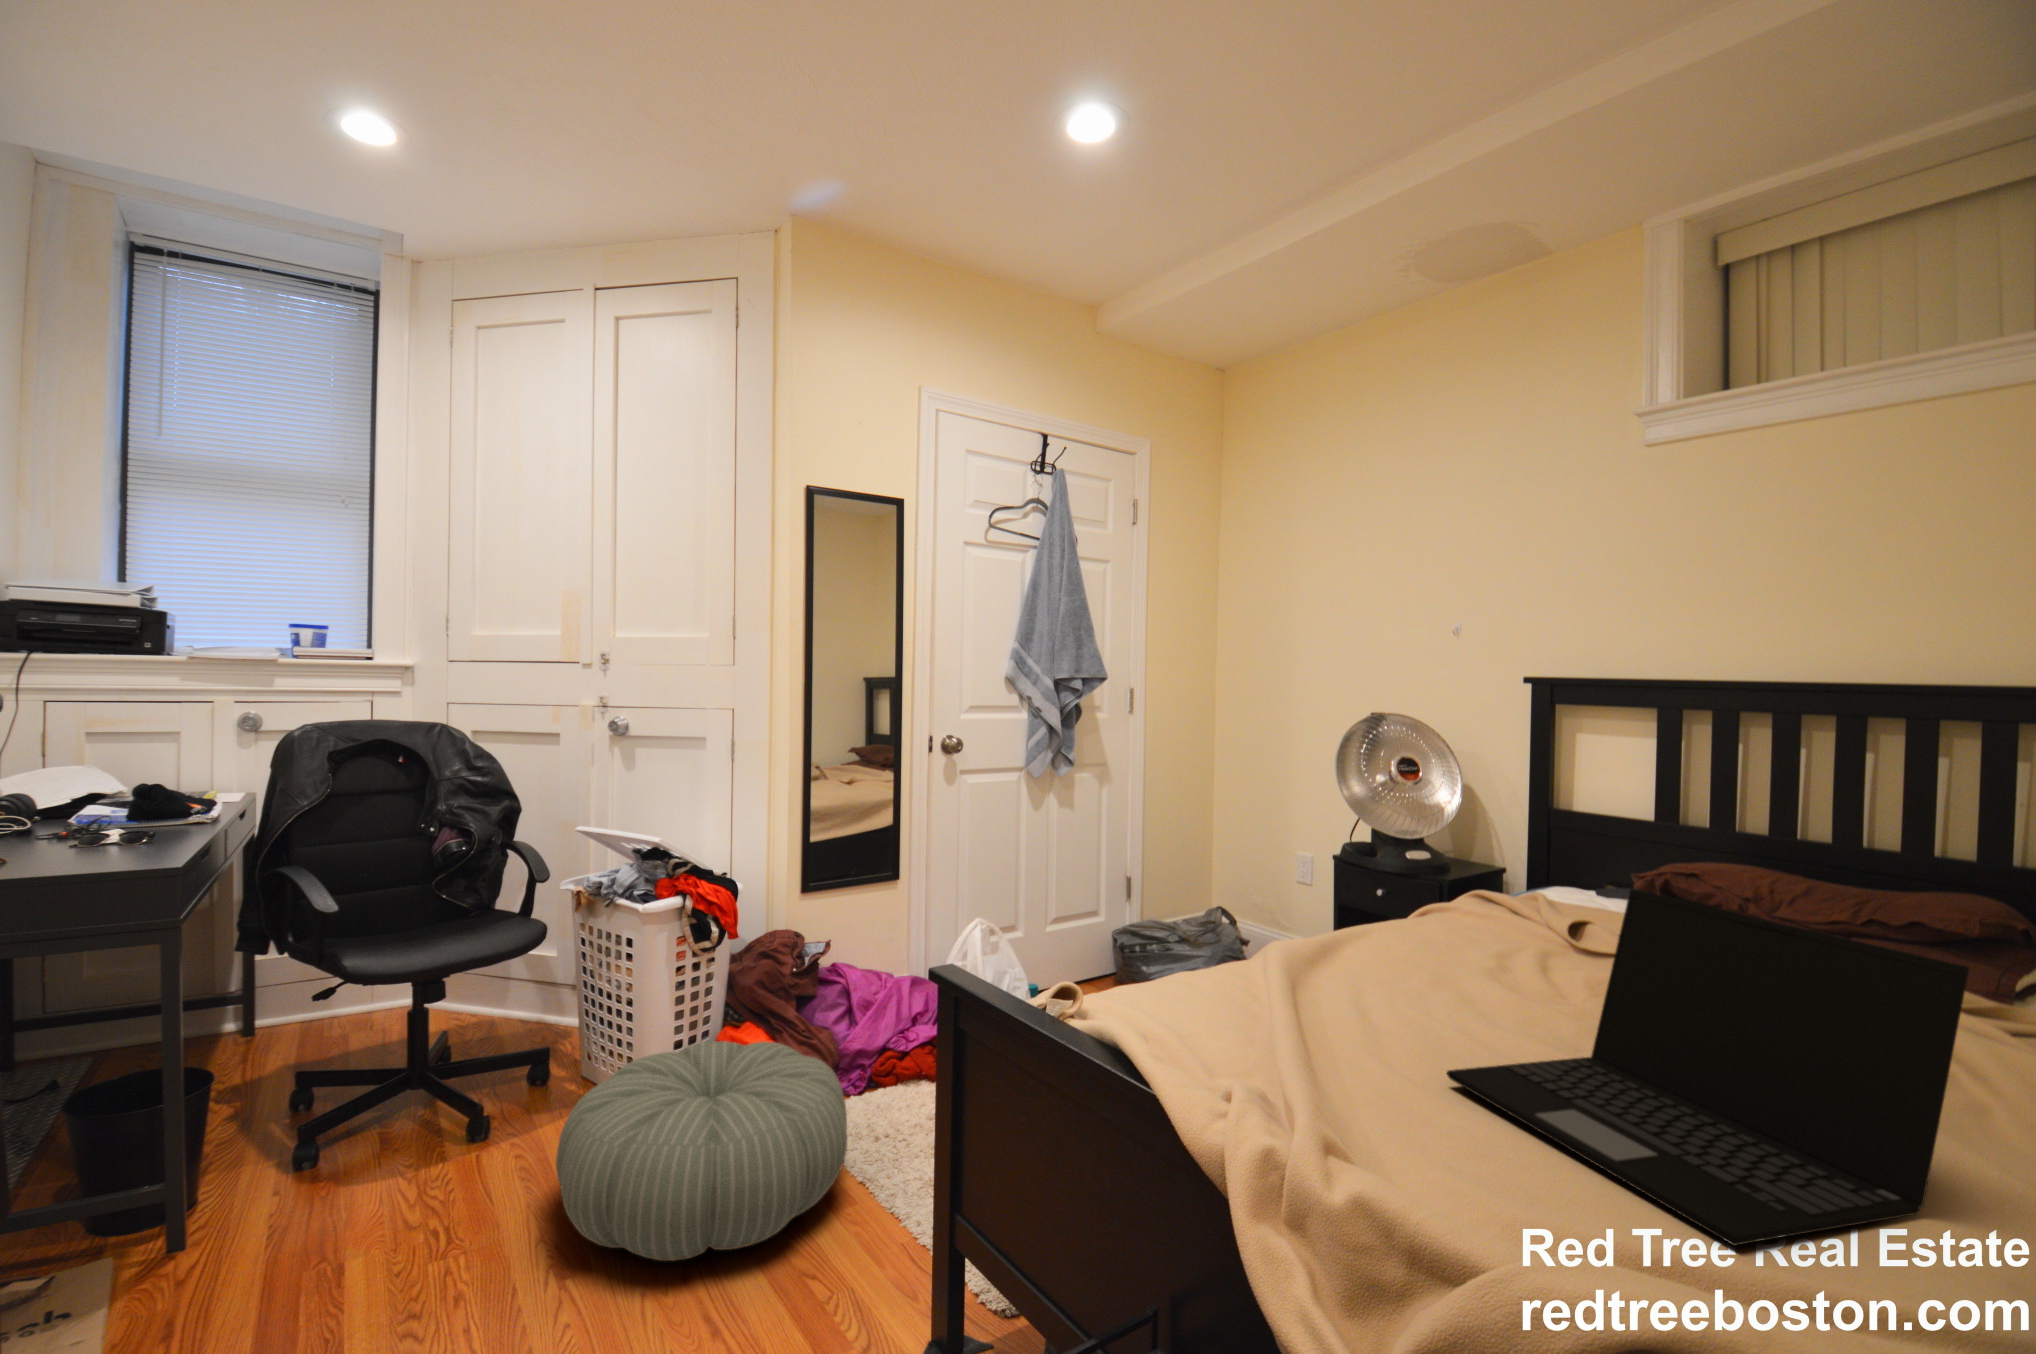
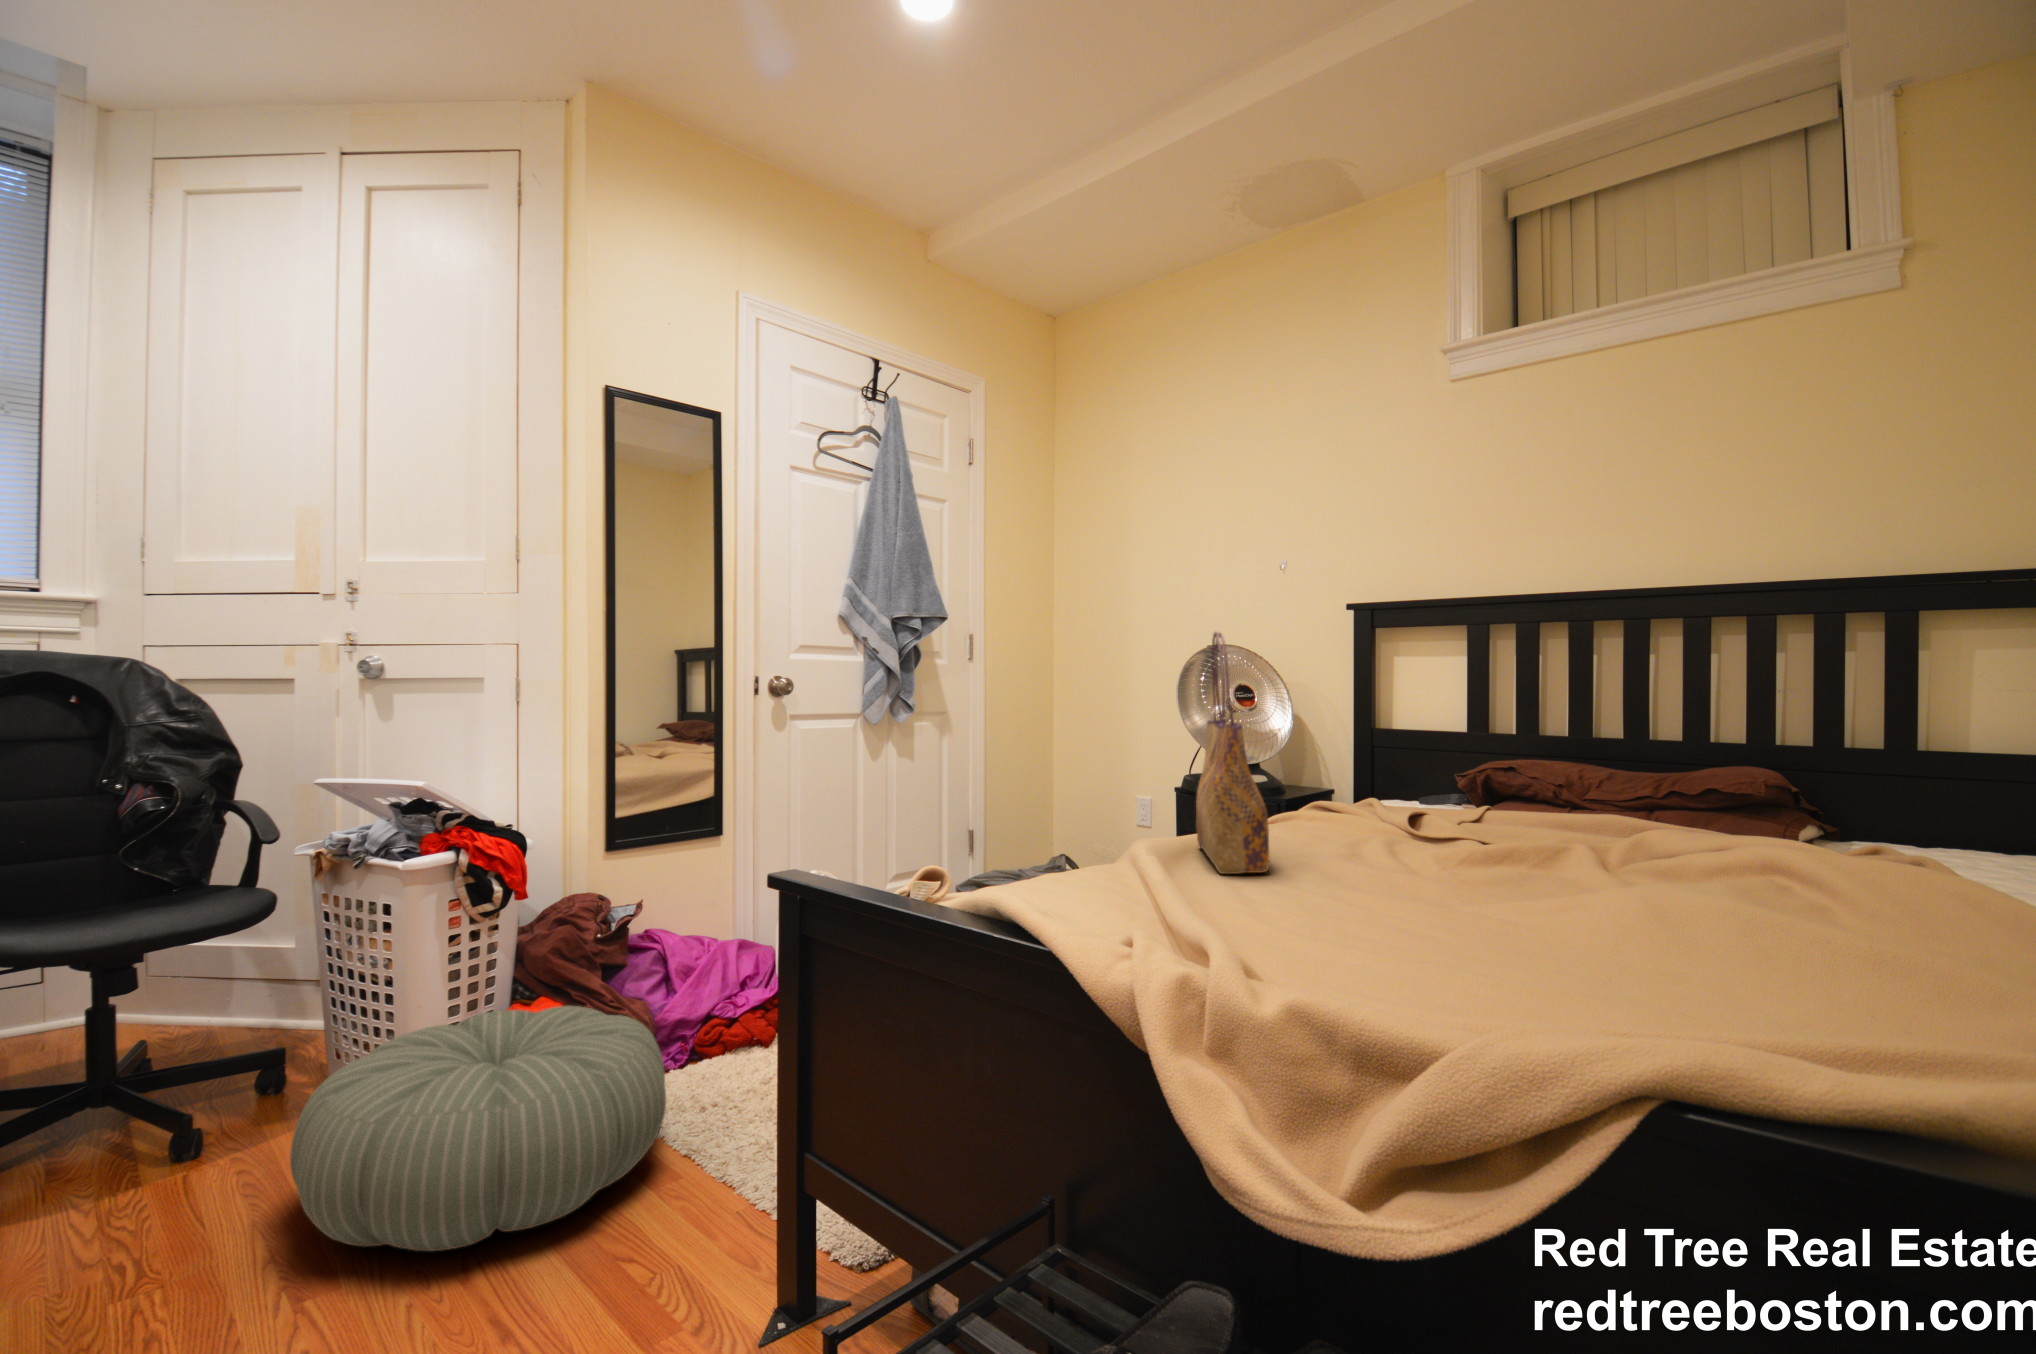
tote bag: none [1346,753,1419,1007] -> present [1196,632,1269,874]
laptop: present [1447,888,1969,1245] -> none [1302,724,1748,989]

